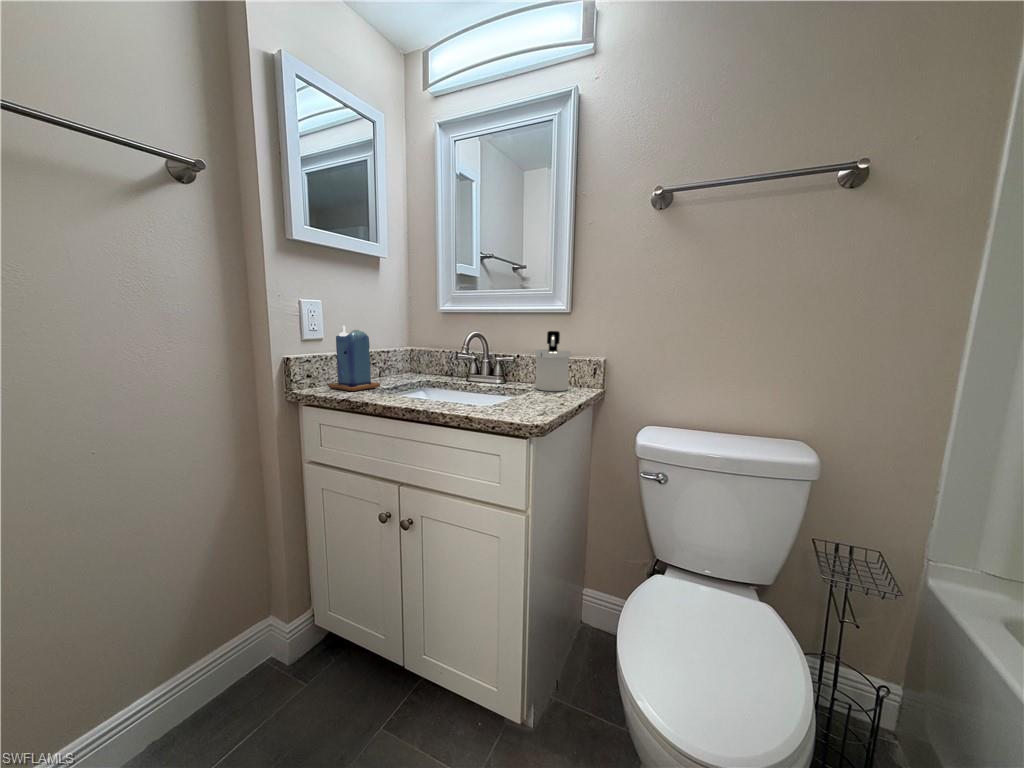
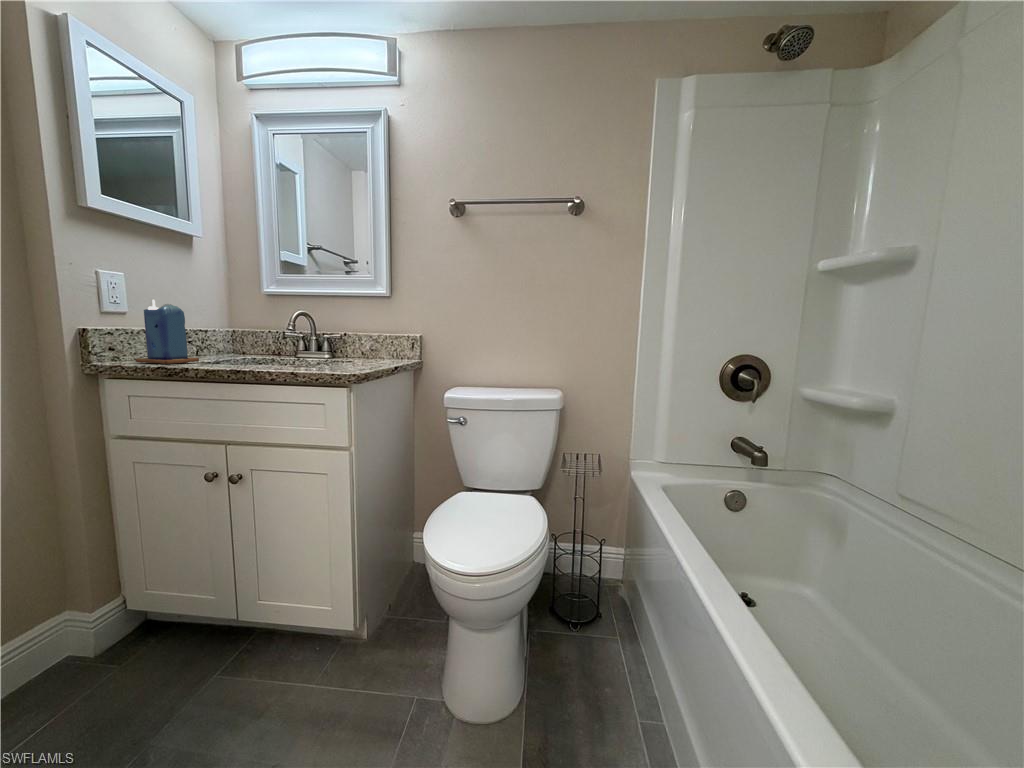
soap dispenser: present [535,331,571,391] -> none [361,312,393,363]

